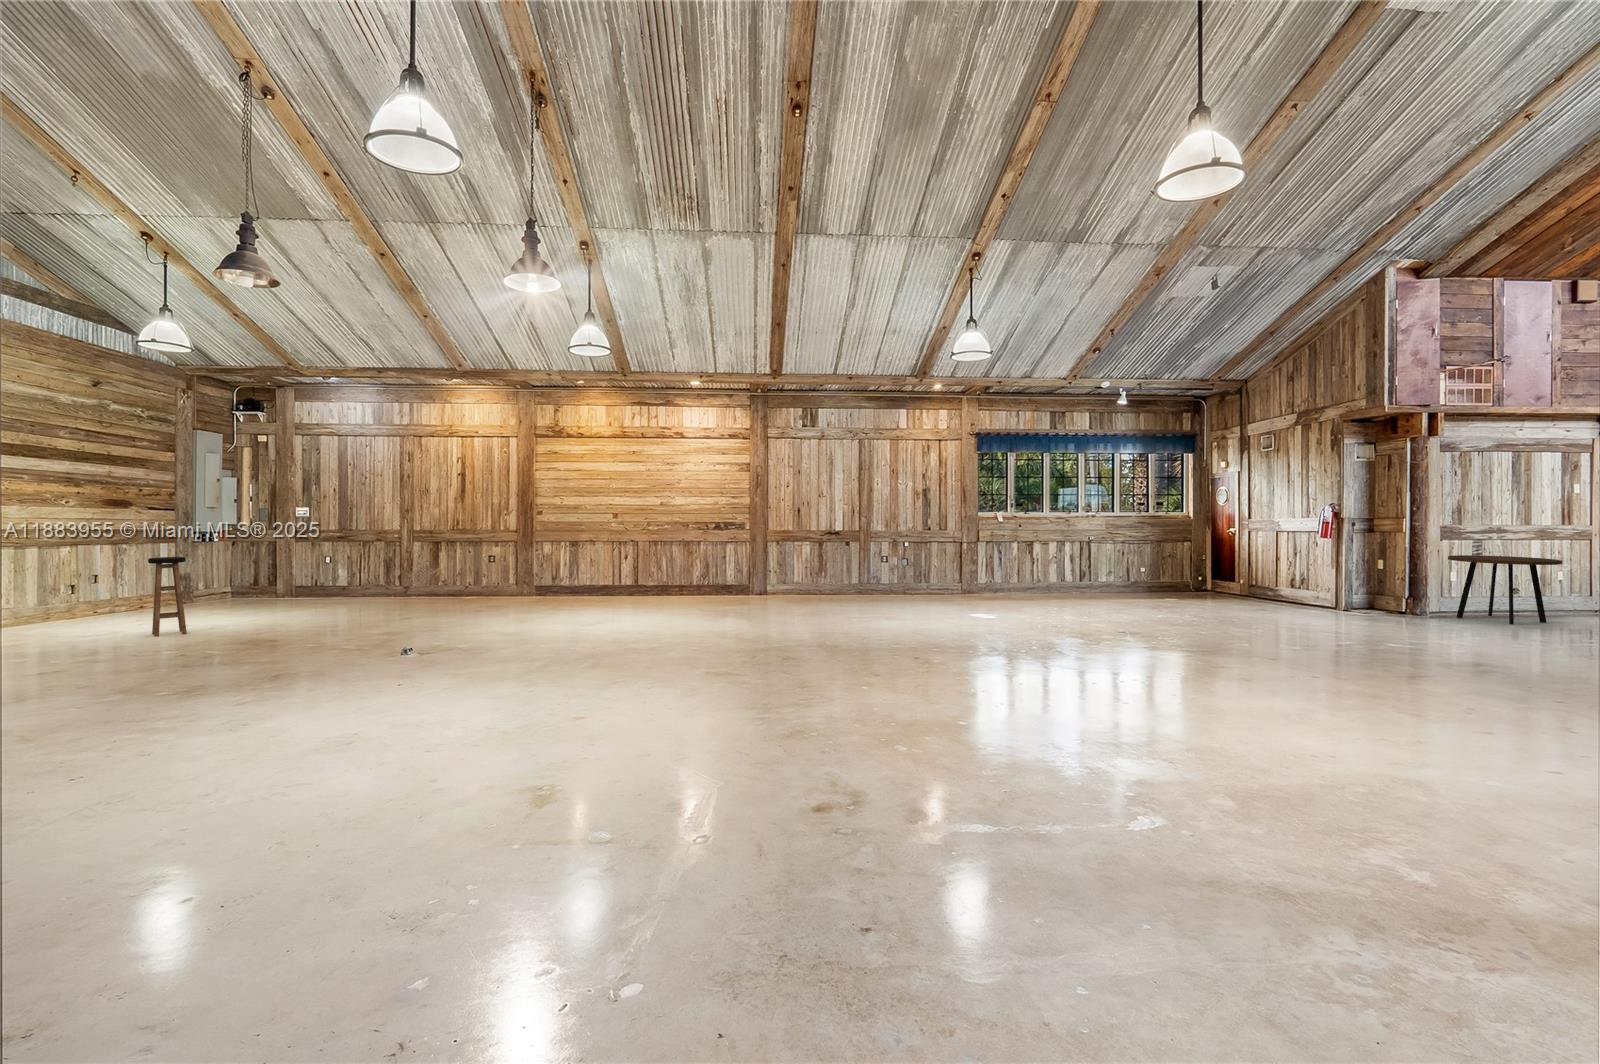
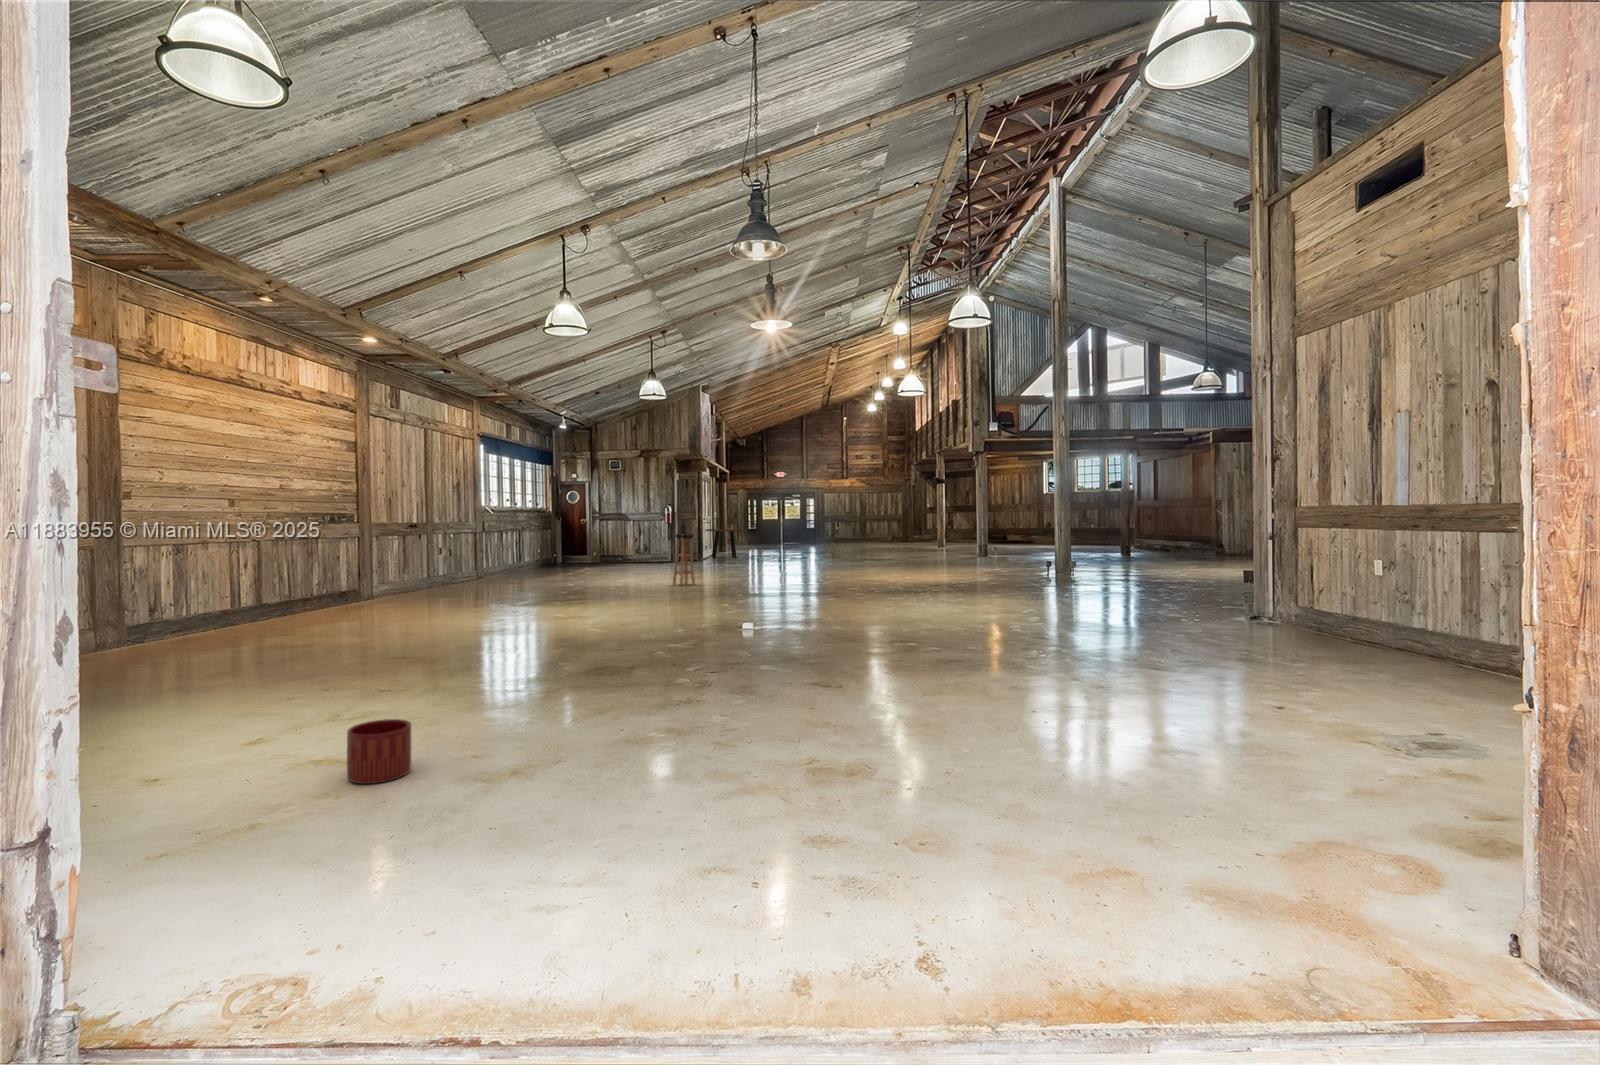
bar stool: present [148,557,187,637] -> present [673,534,695,586]
planter: none [45,616,77,639] -> present [347,719,411,784]

